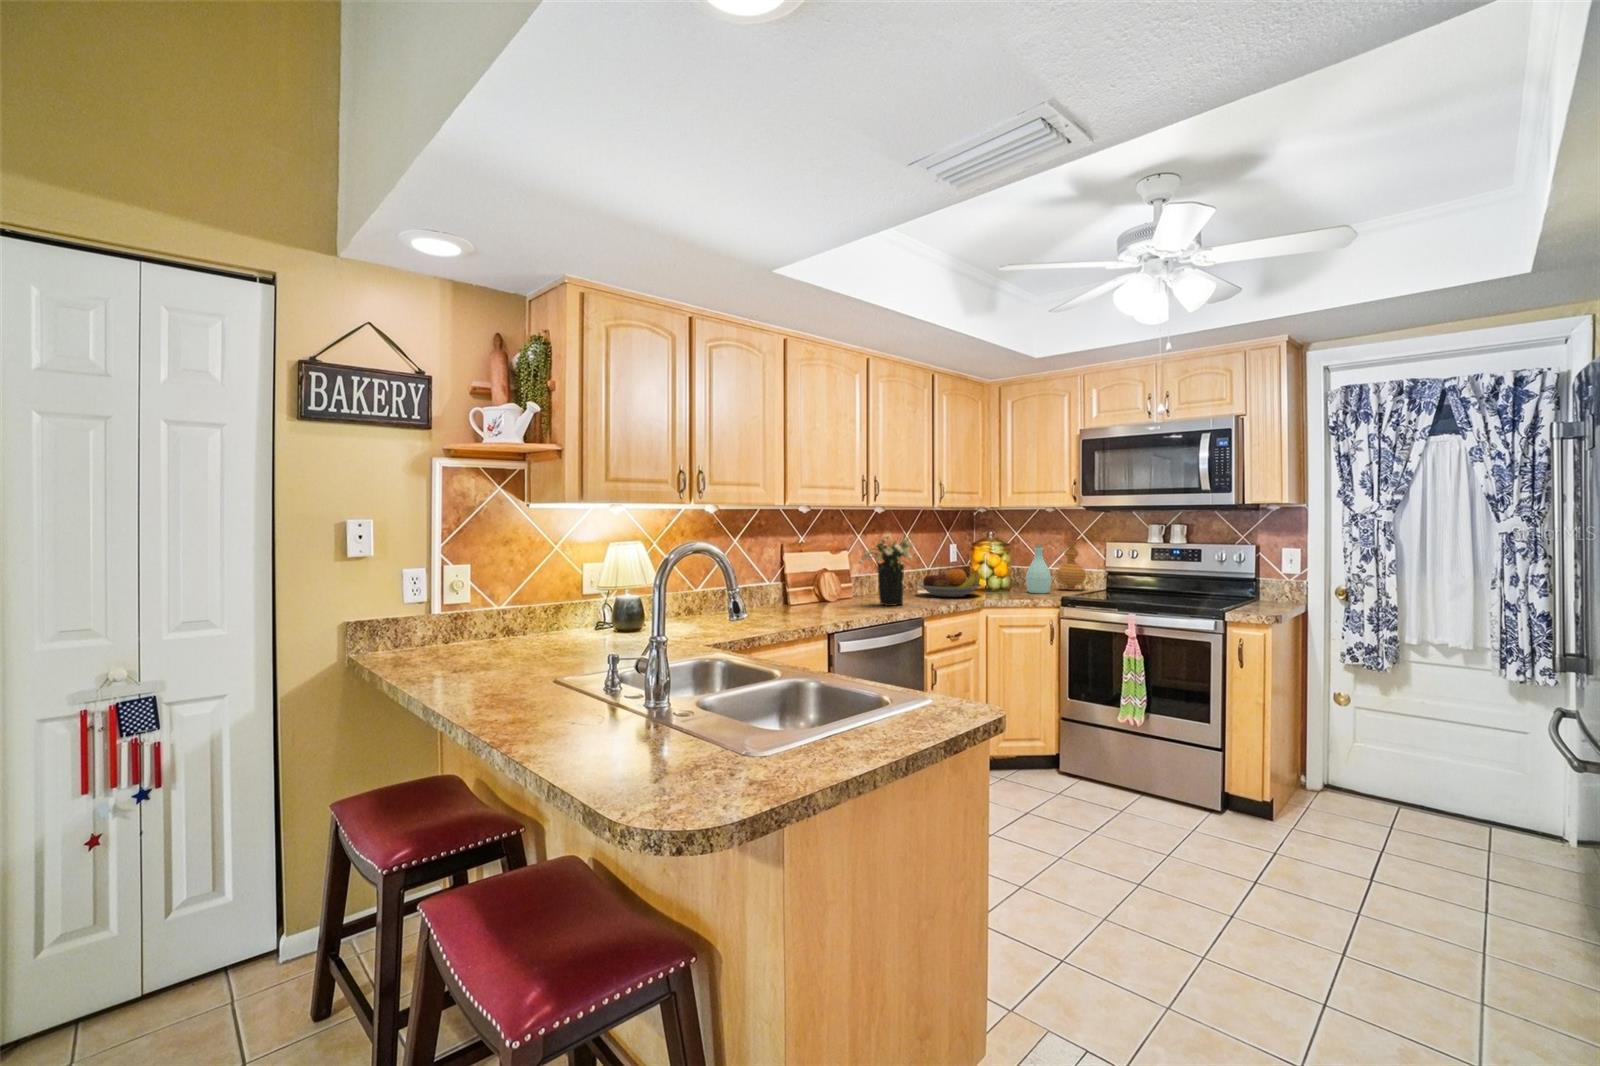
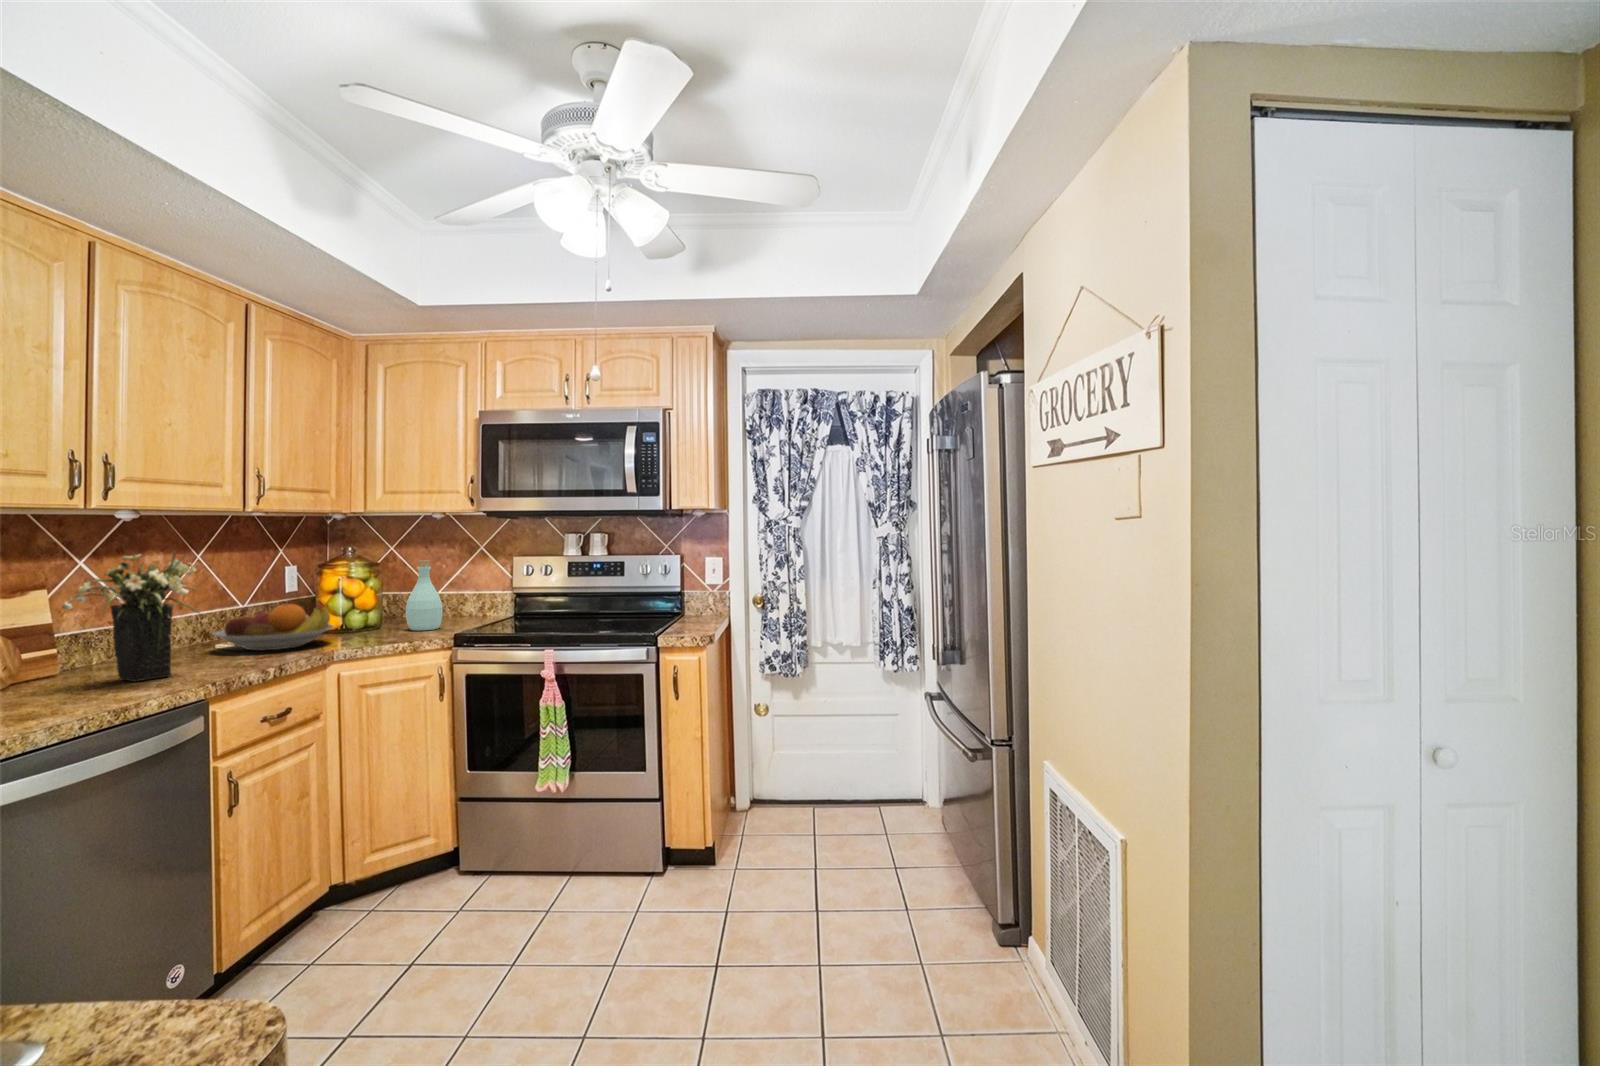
vase: present [1056,539,1086,590] -> none [450,553,491,621]

